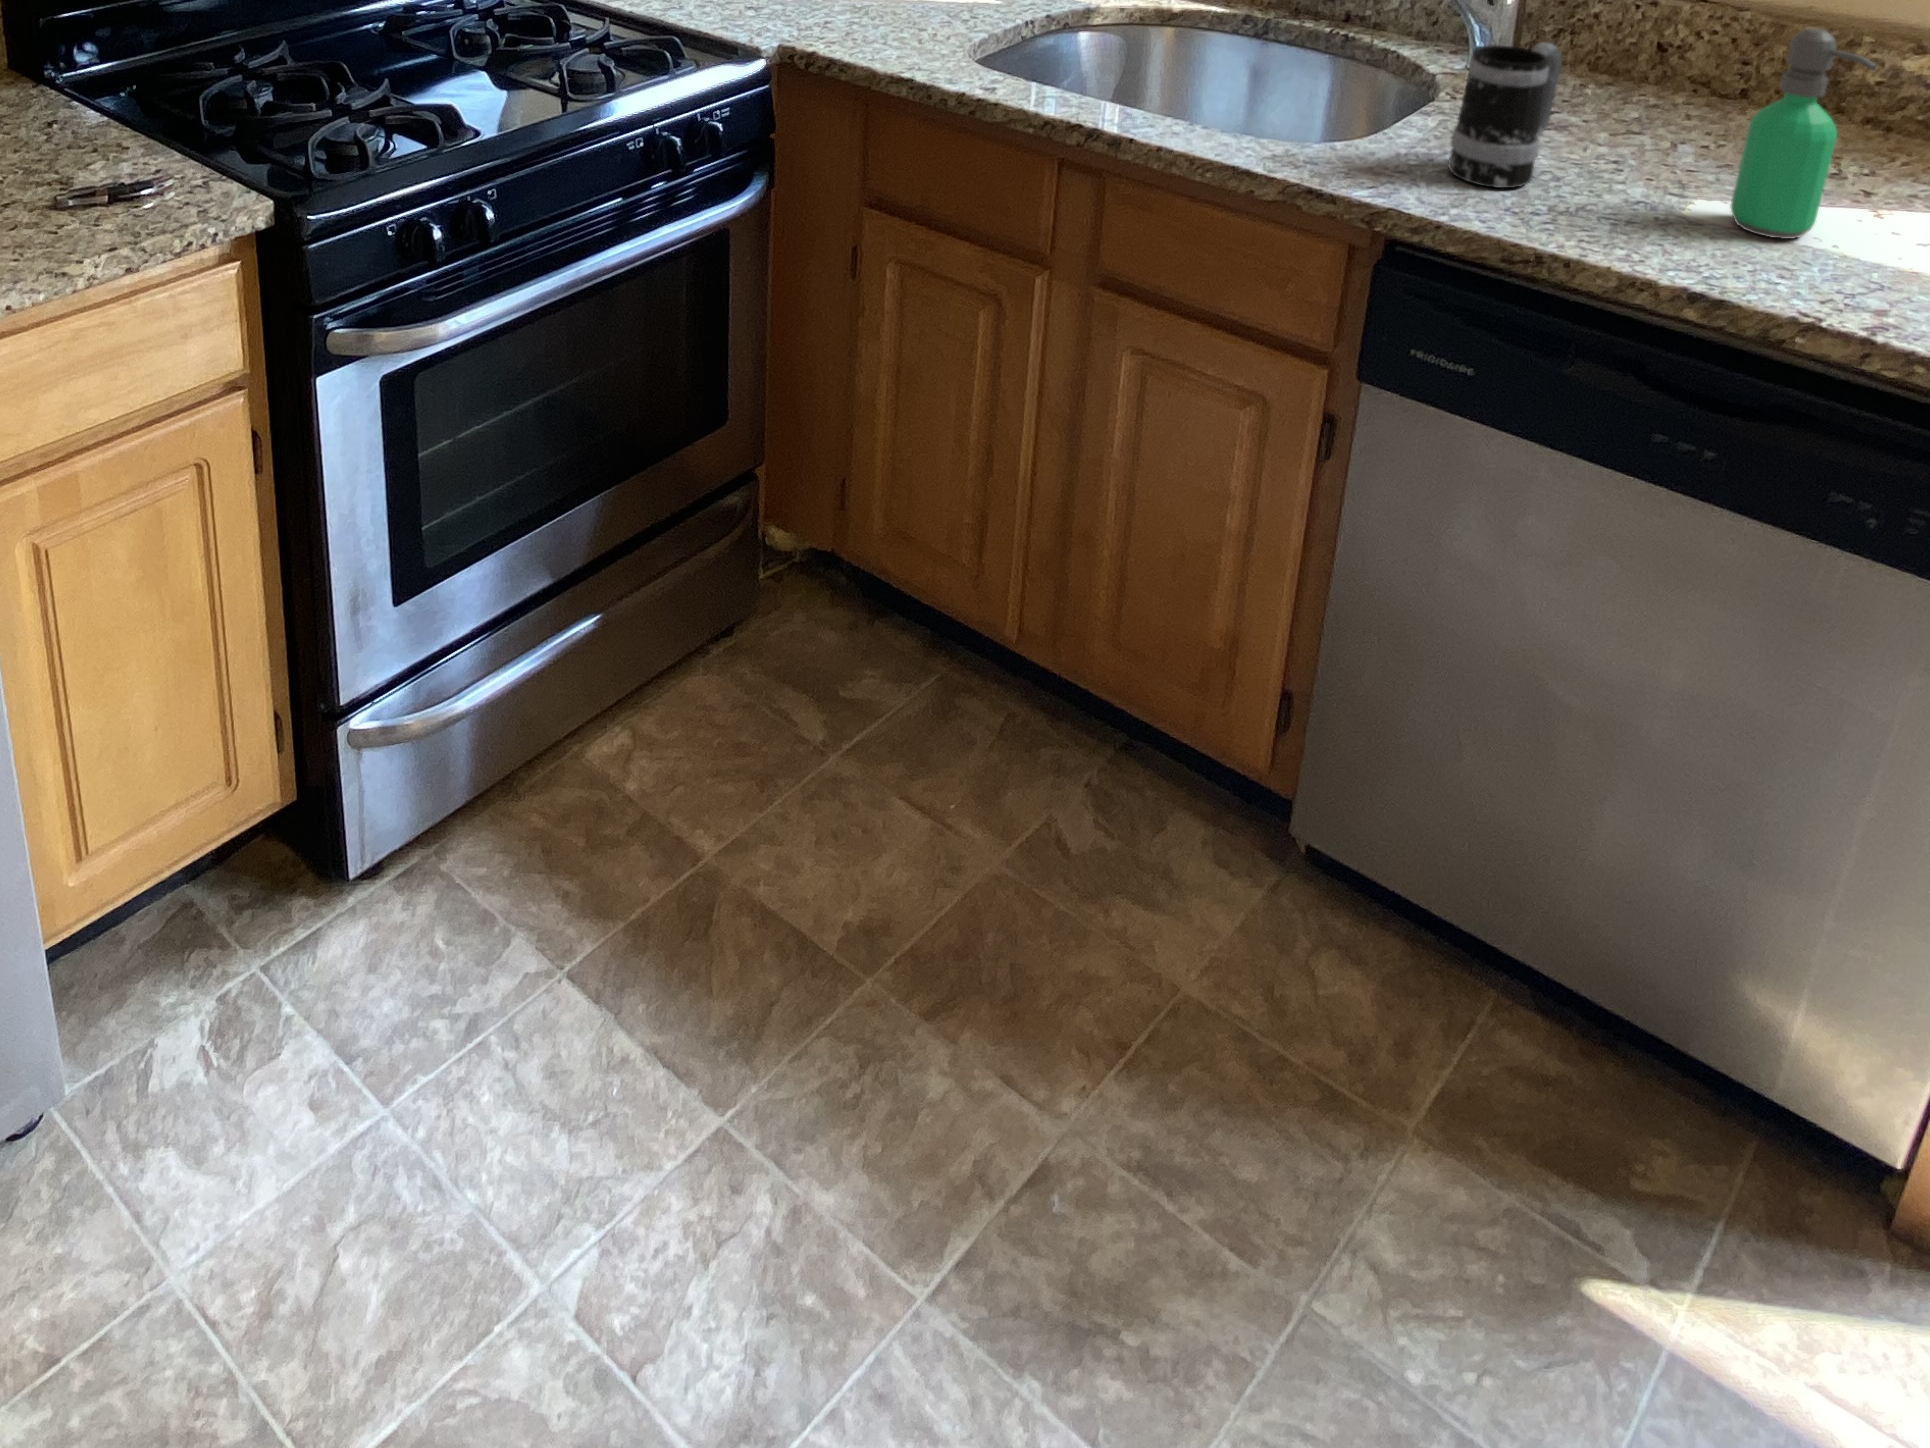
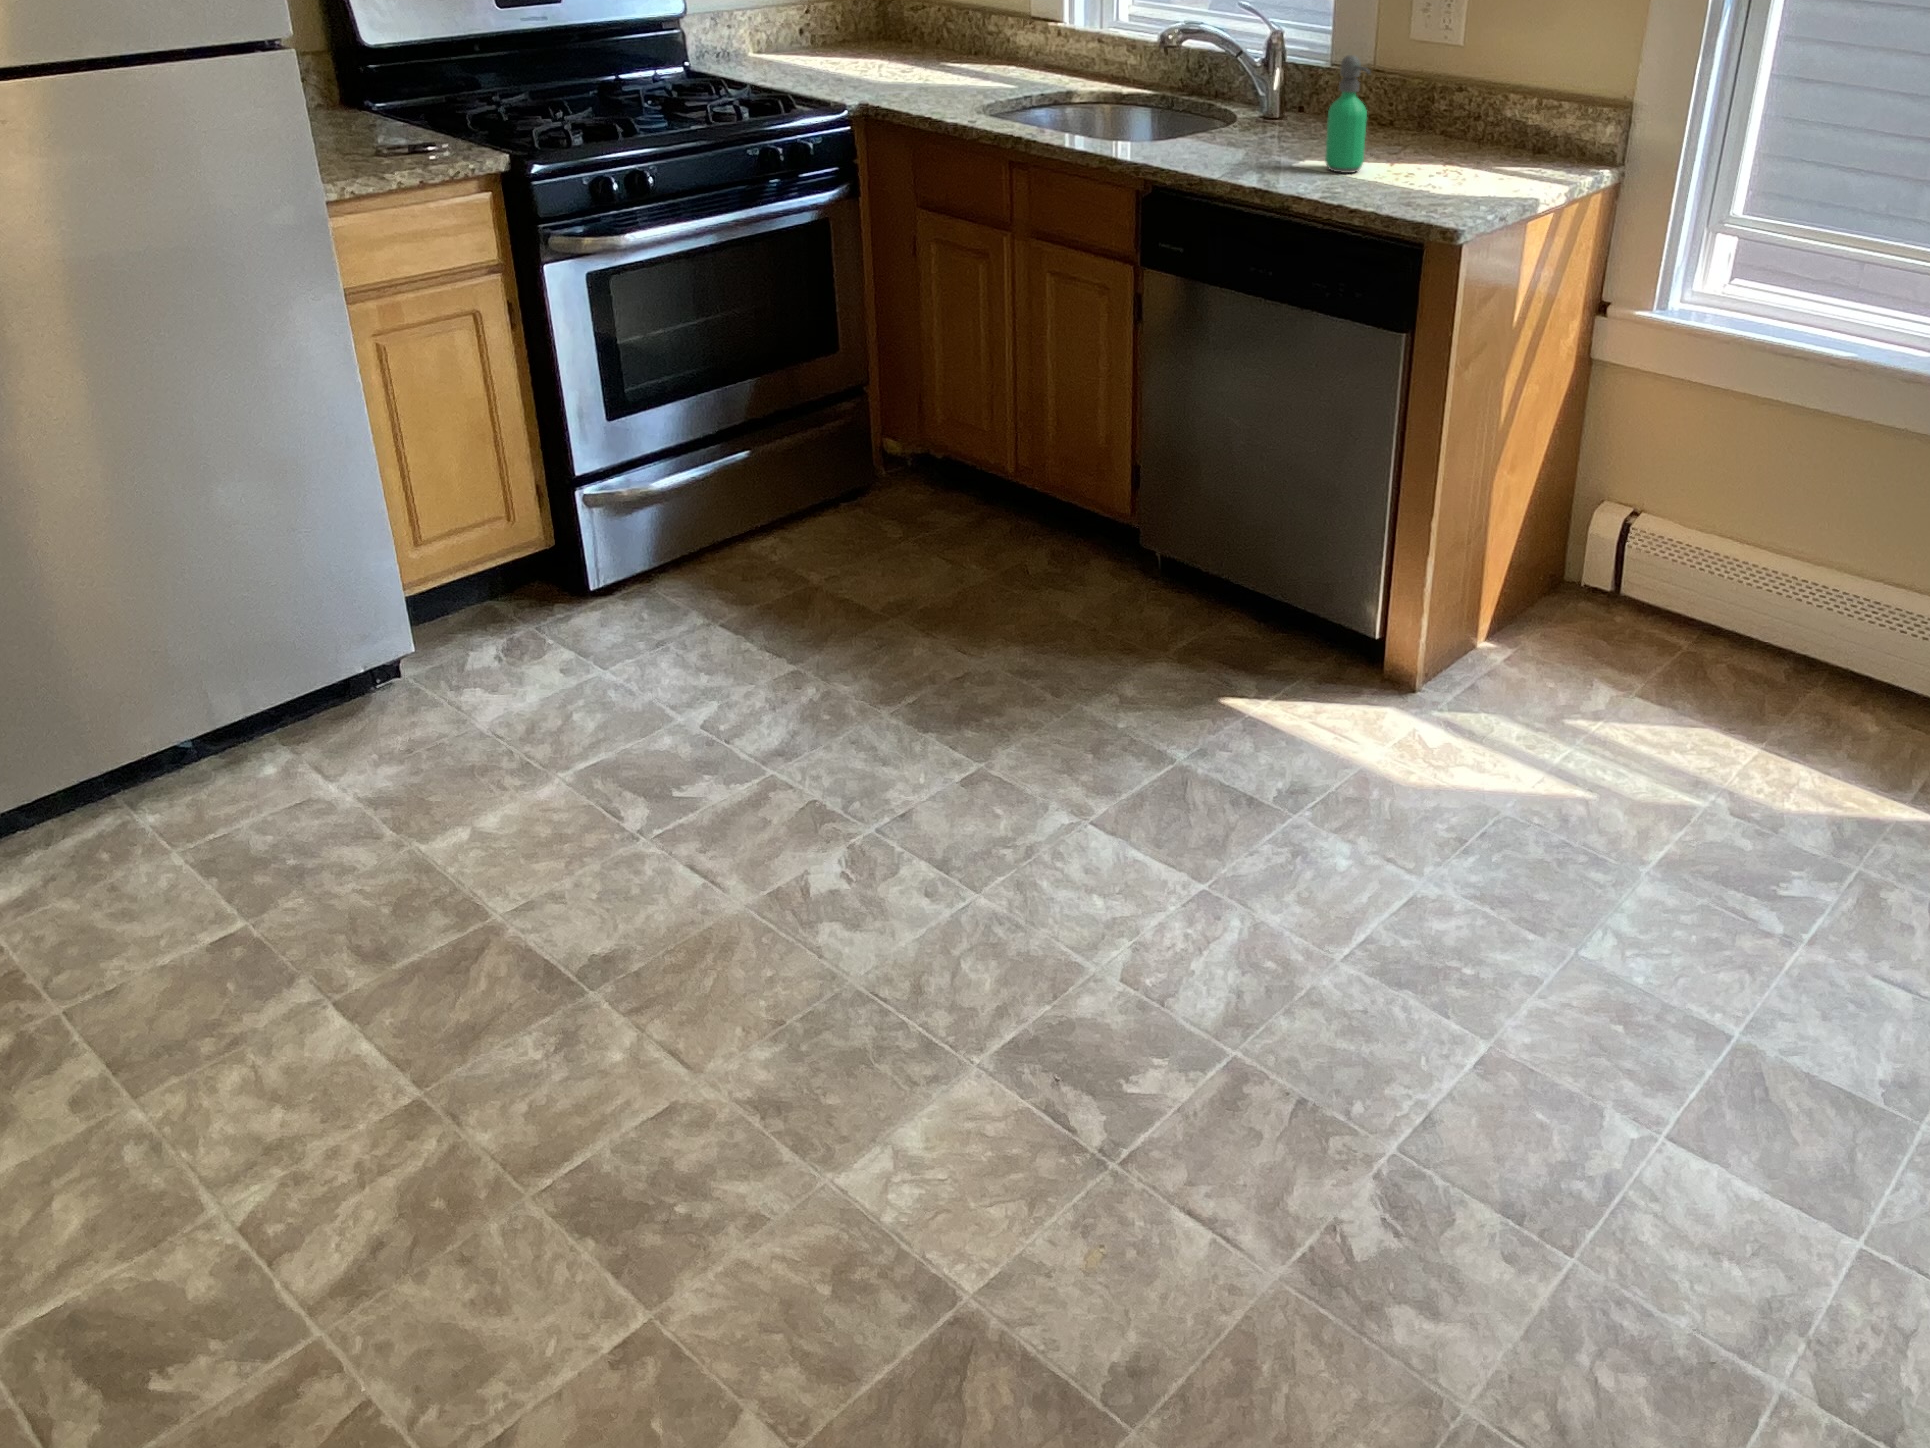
mug: present [1448,42,1562,188] -> none [1200,75,1259,156]

